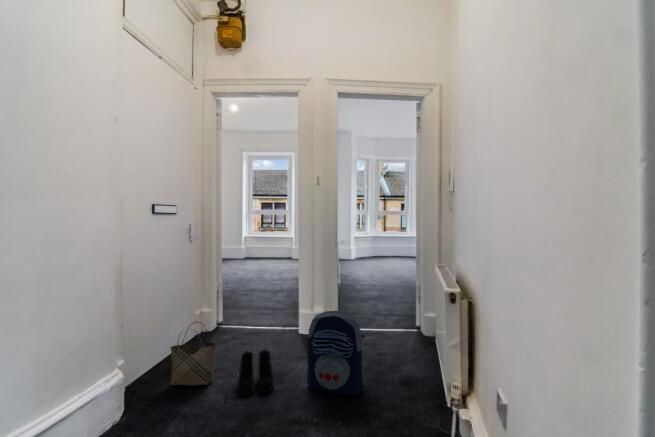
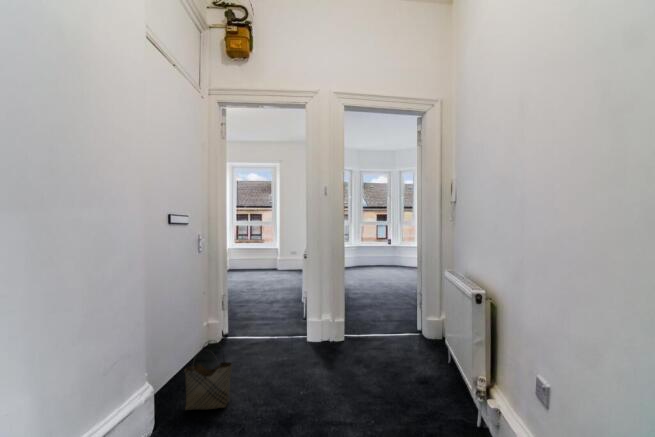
backpack: present [307,310,365,396] -> none [328,325,387,414]
boots: present [238,350,274,395] -> none [258,365,295,419]

